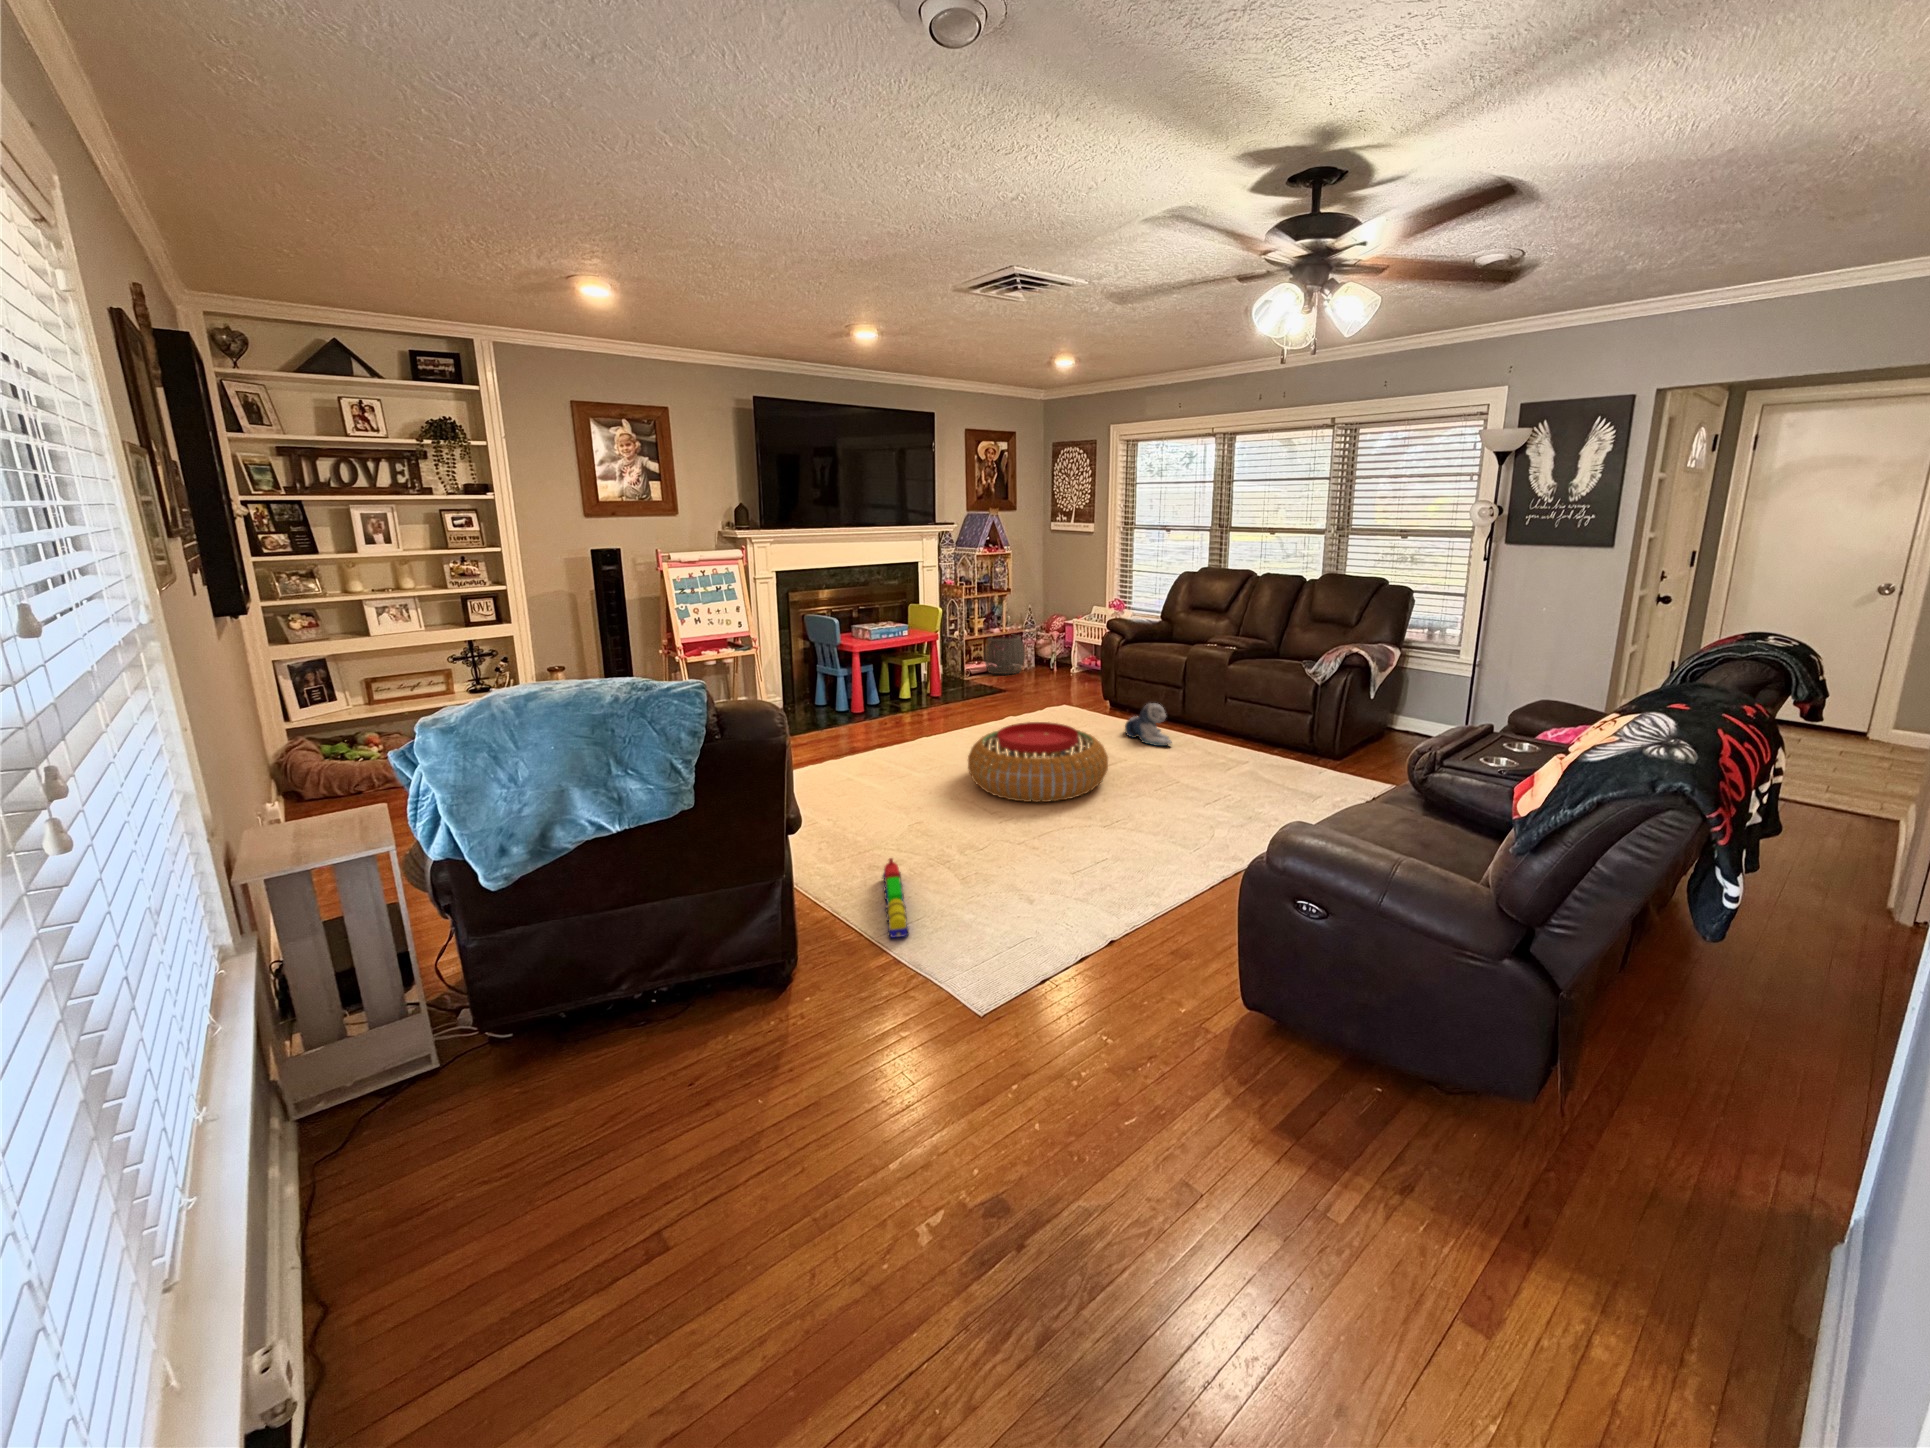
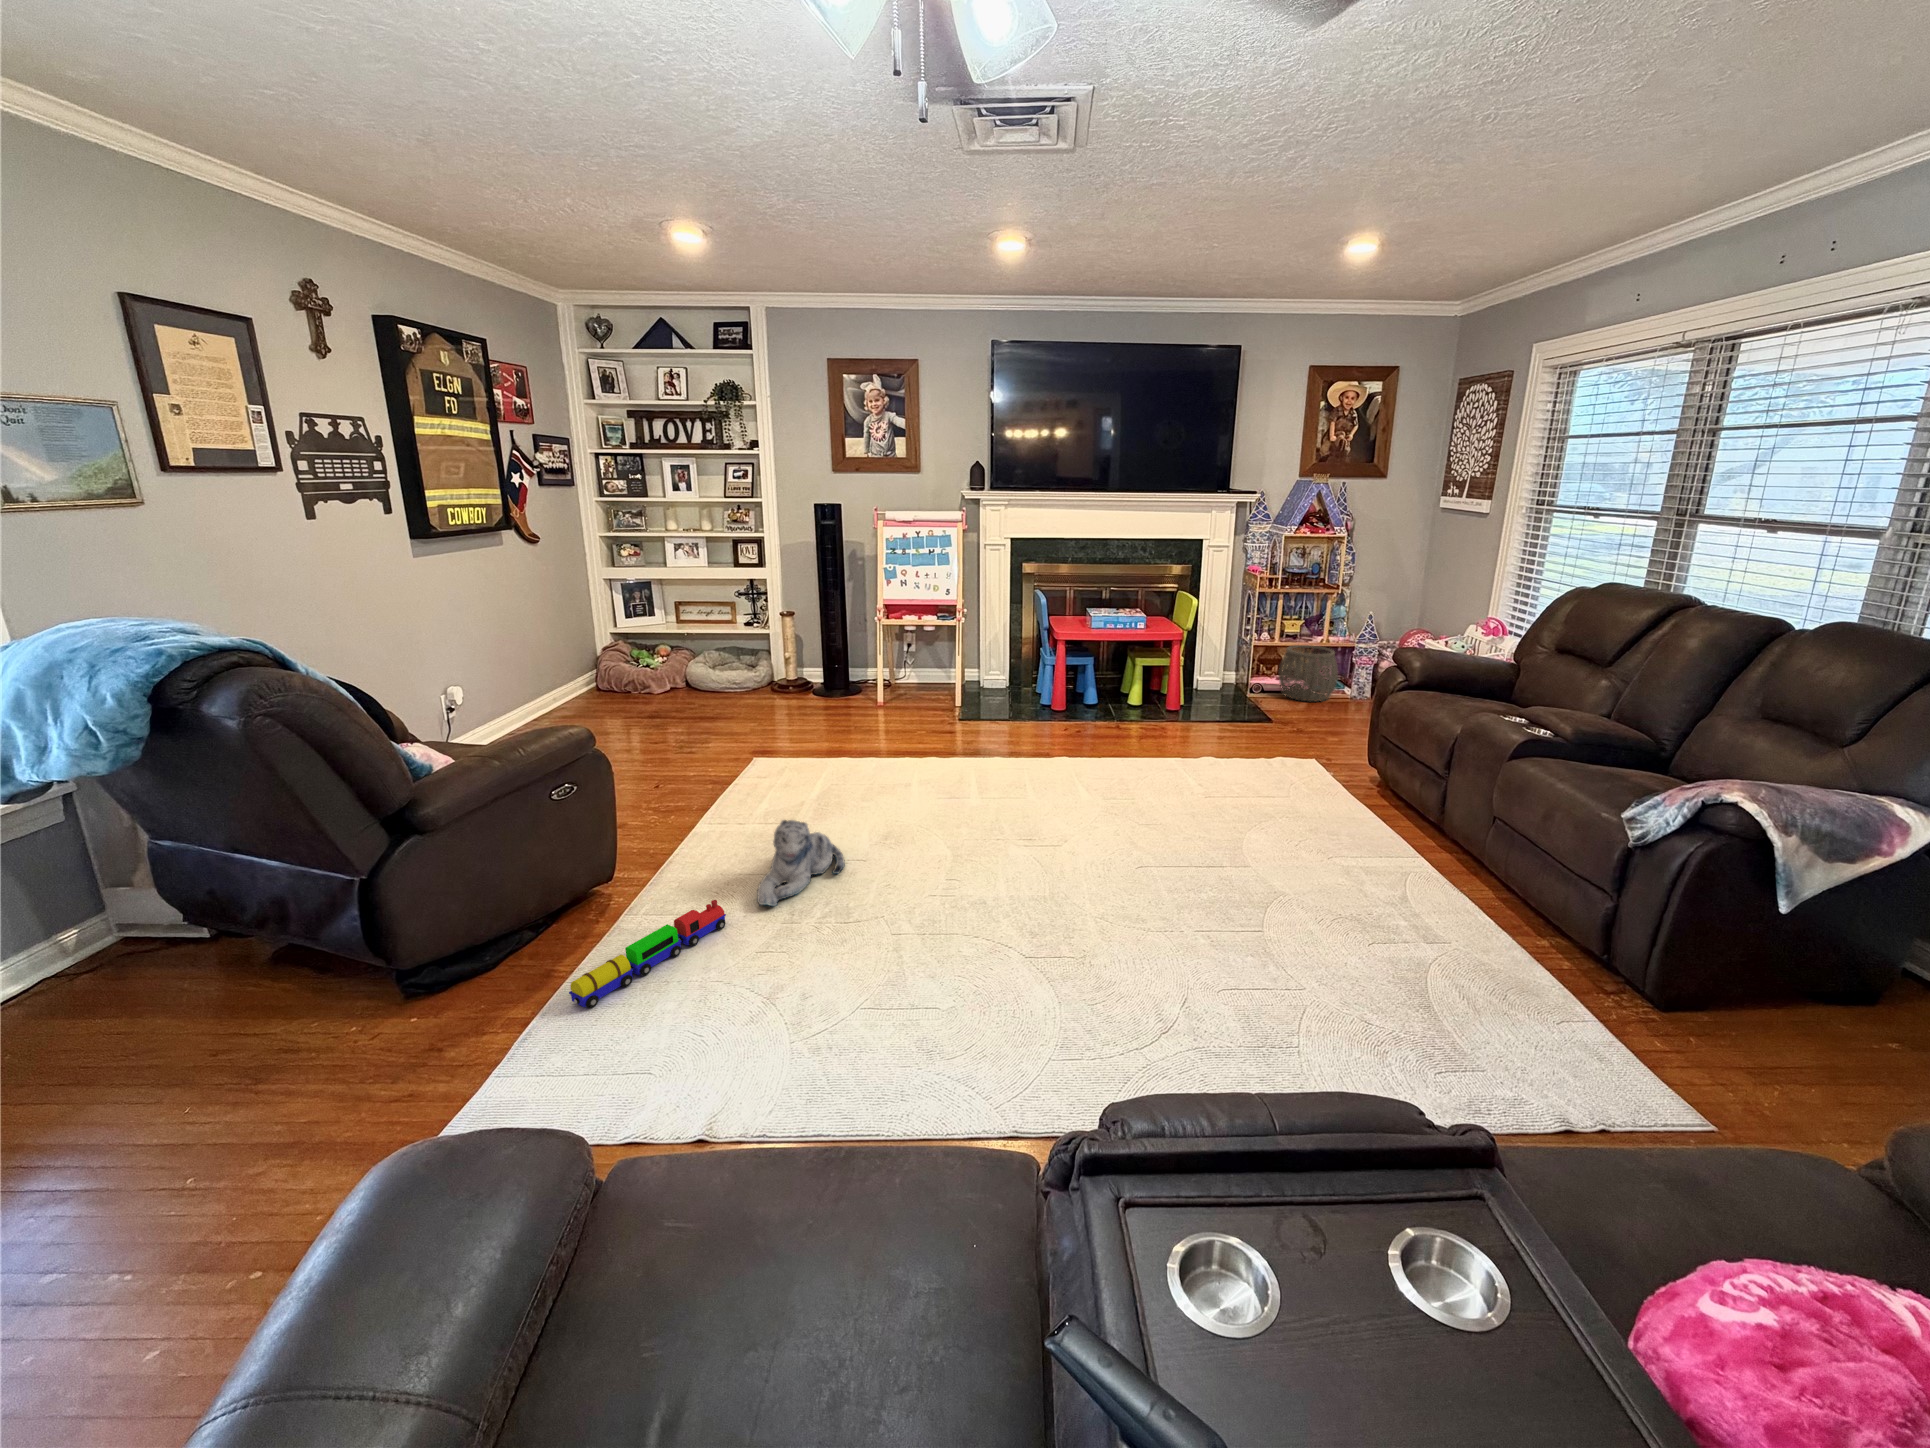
plush toy: present [1125,703,1172,746] -> present [757,820,845,906]
pouf: present [968,722,1108,802] -> none [975,774,1179,907]

